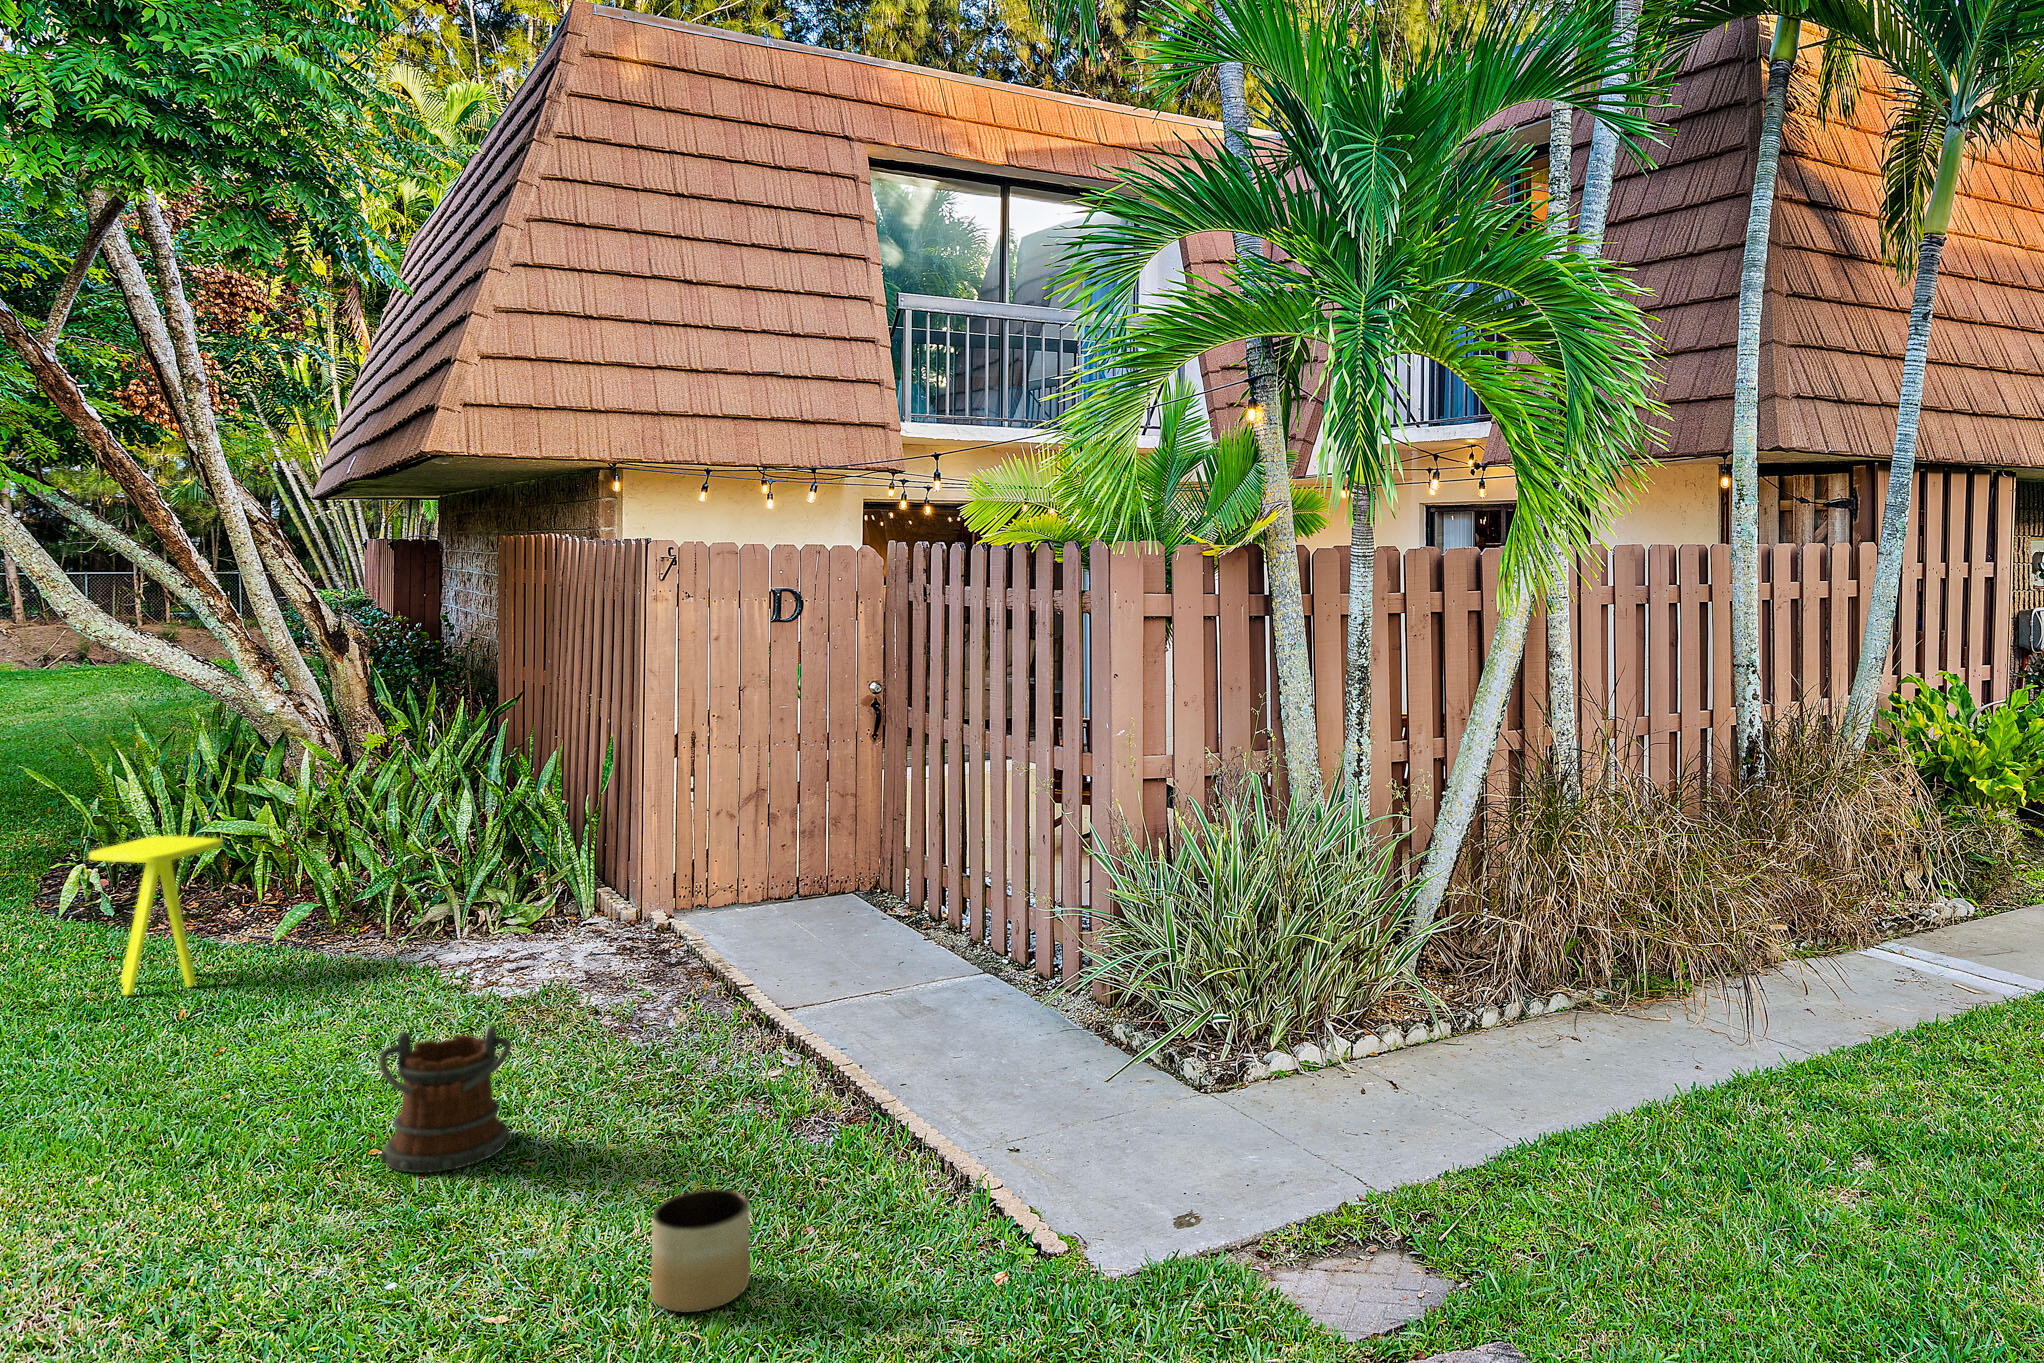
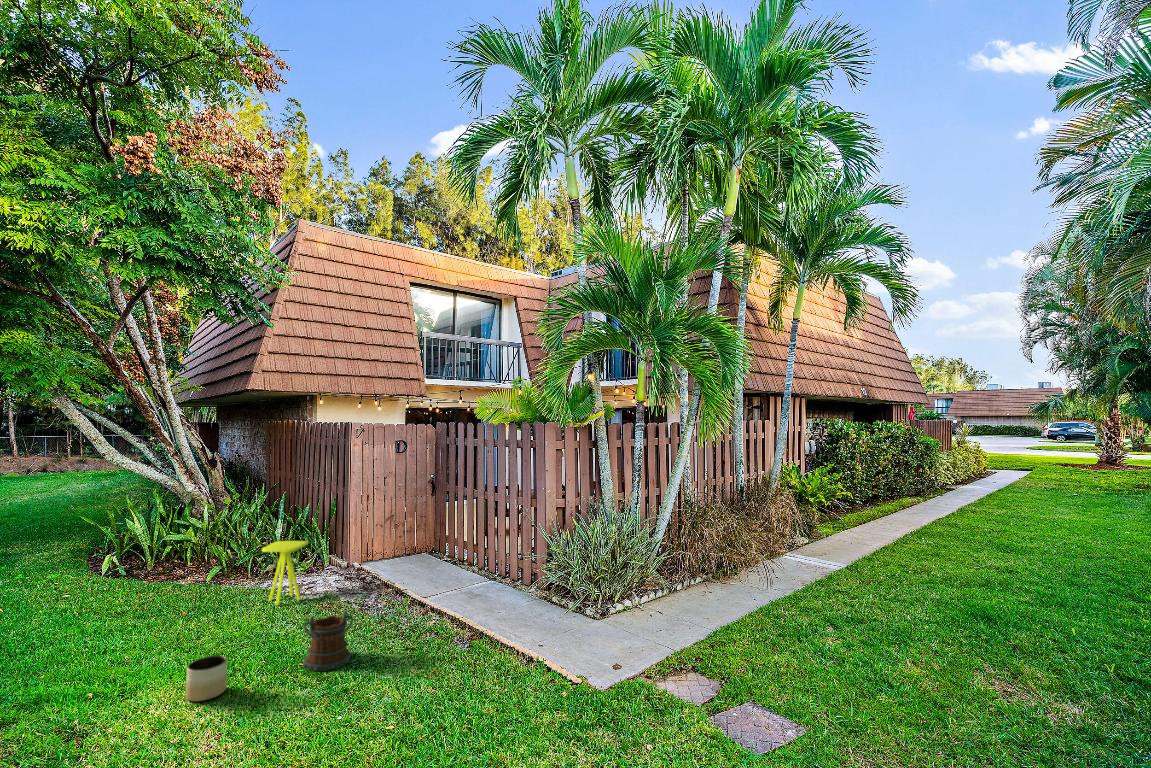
side table: present [89,836,222,995] -> present [262,541,308,605]
planter: present [651,1189,750,1312] -> present [186,656,227,702]

